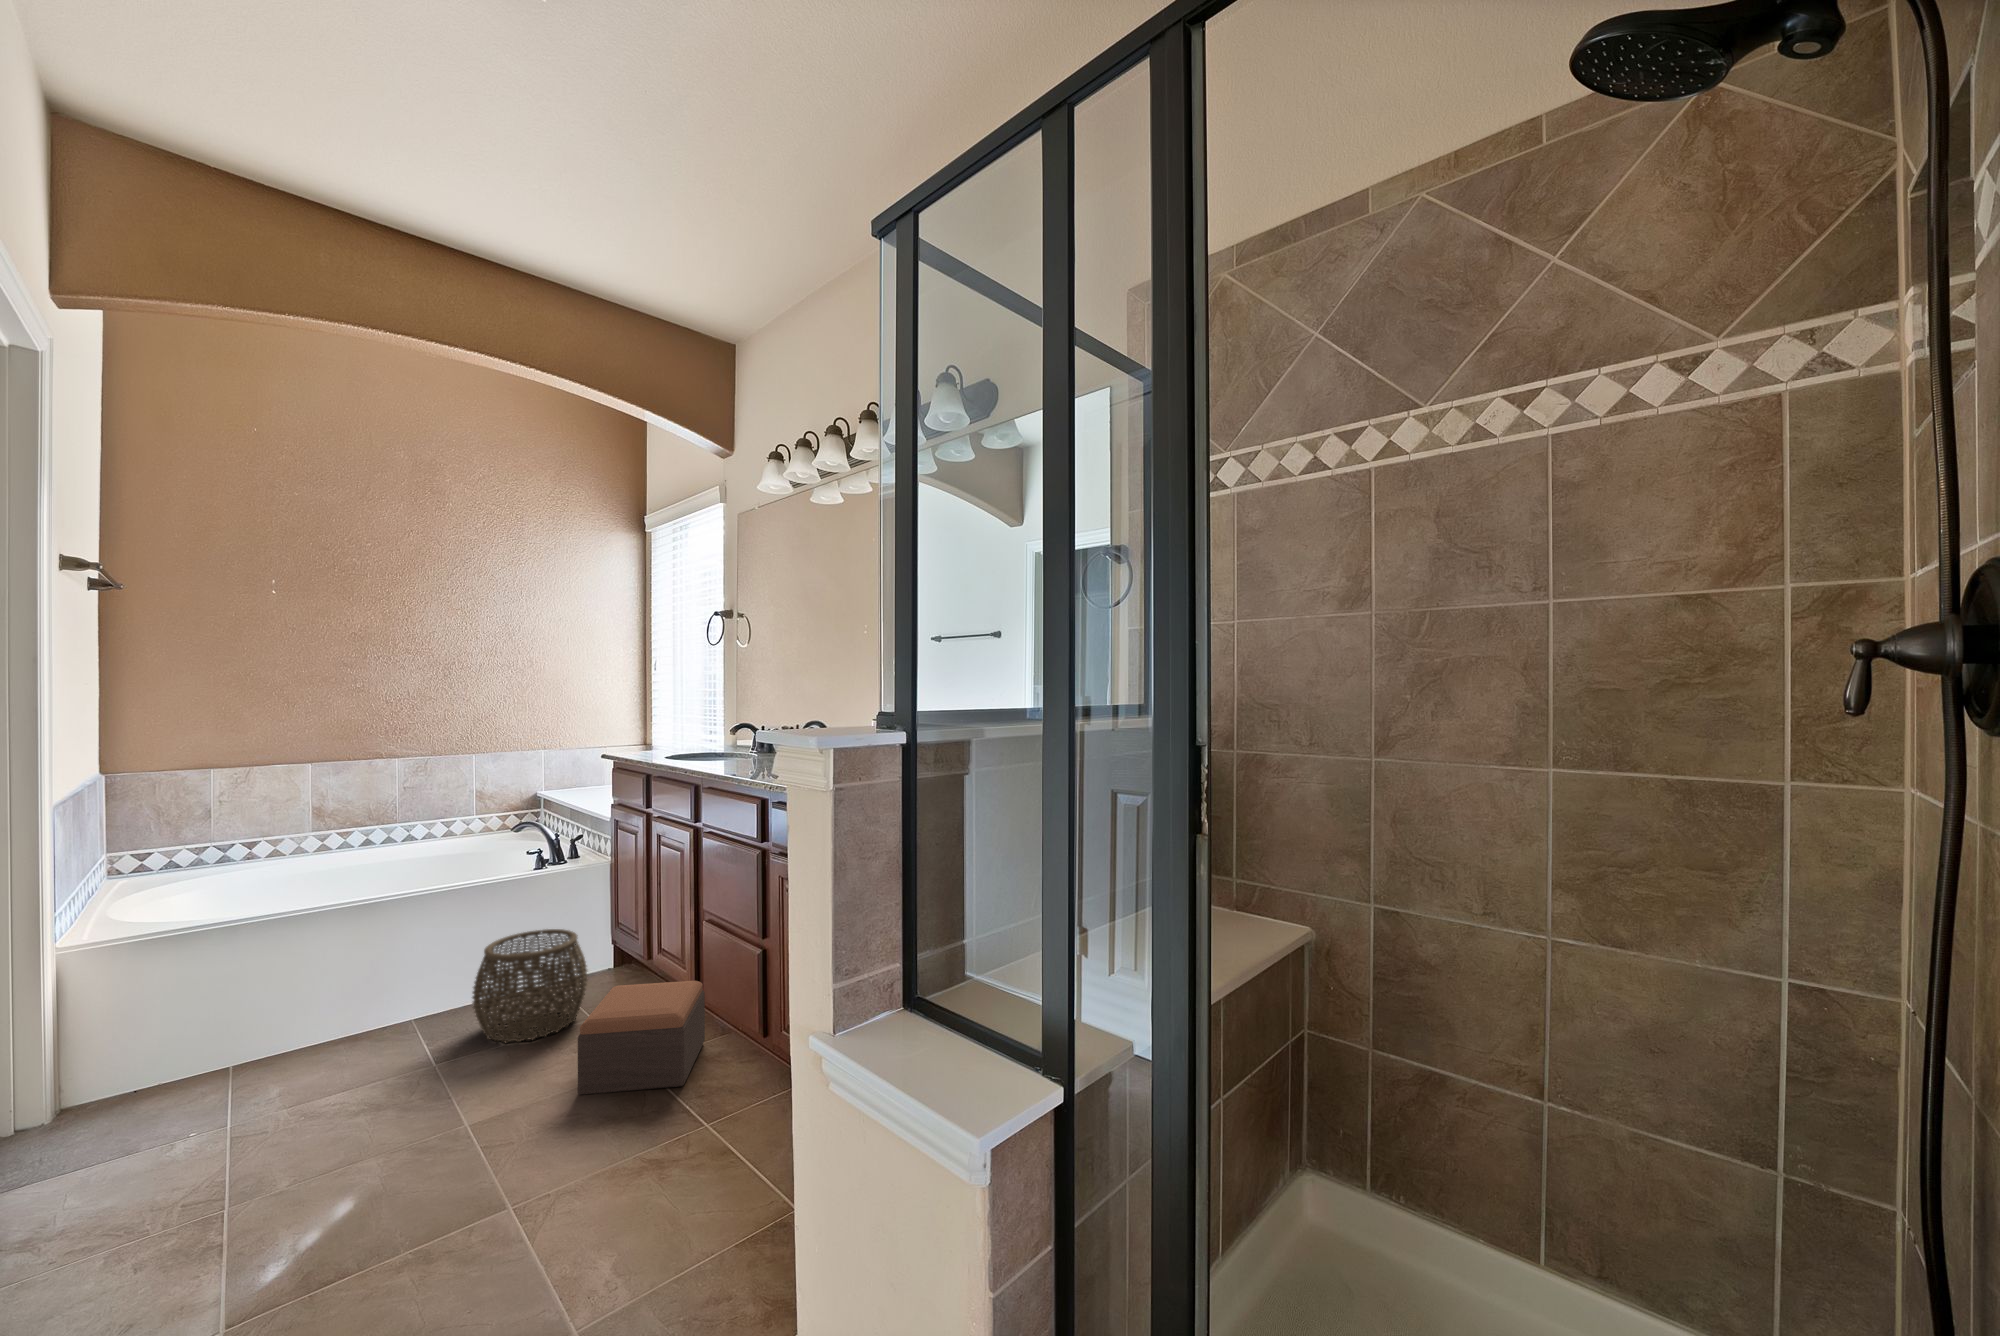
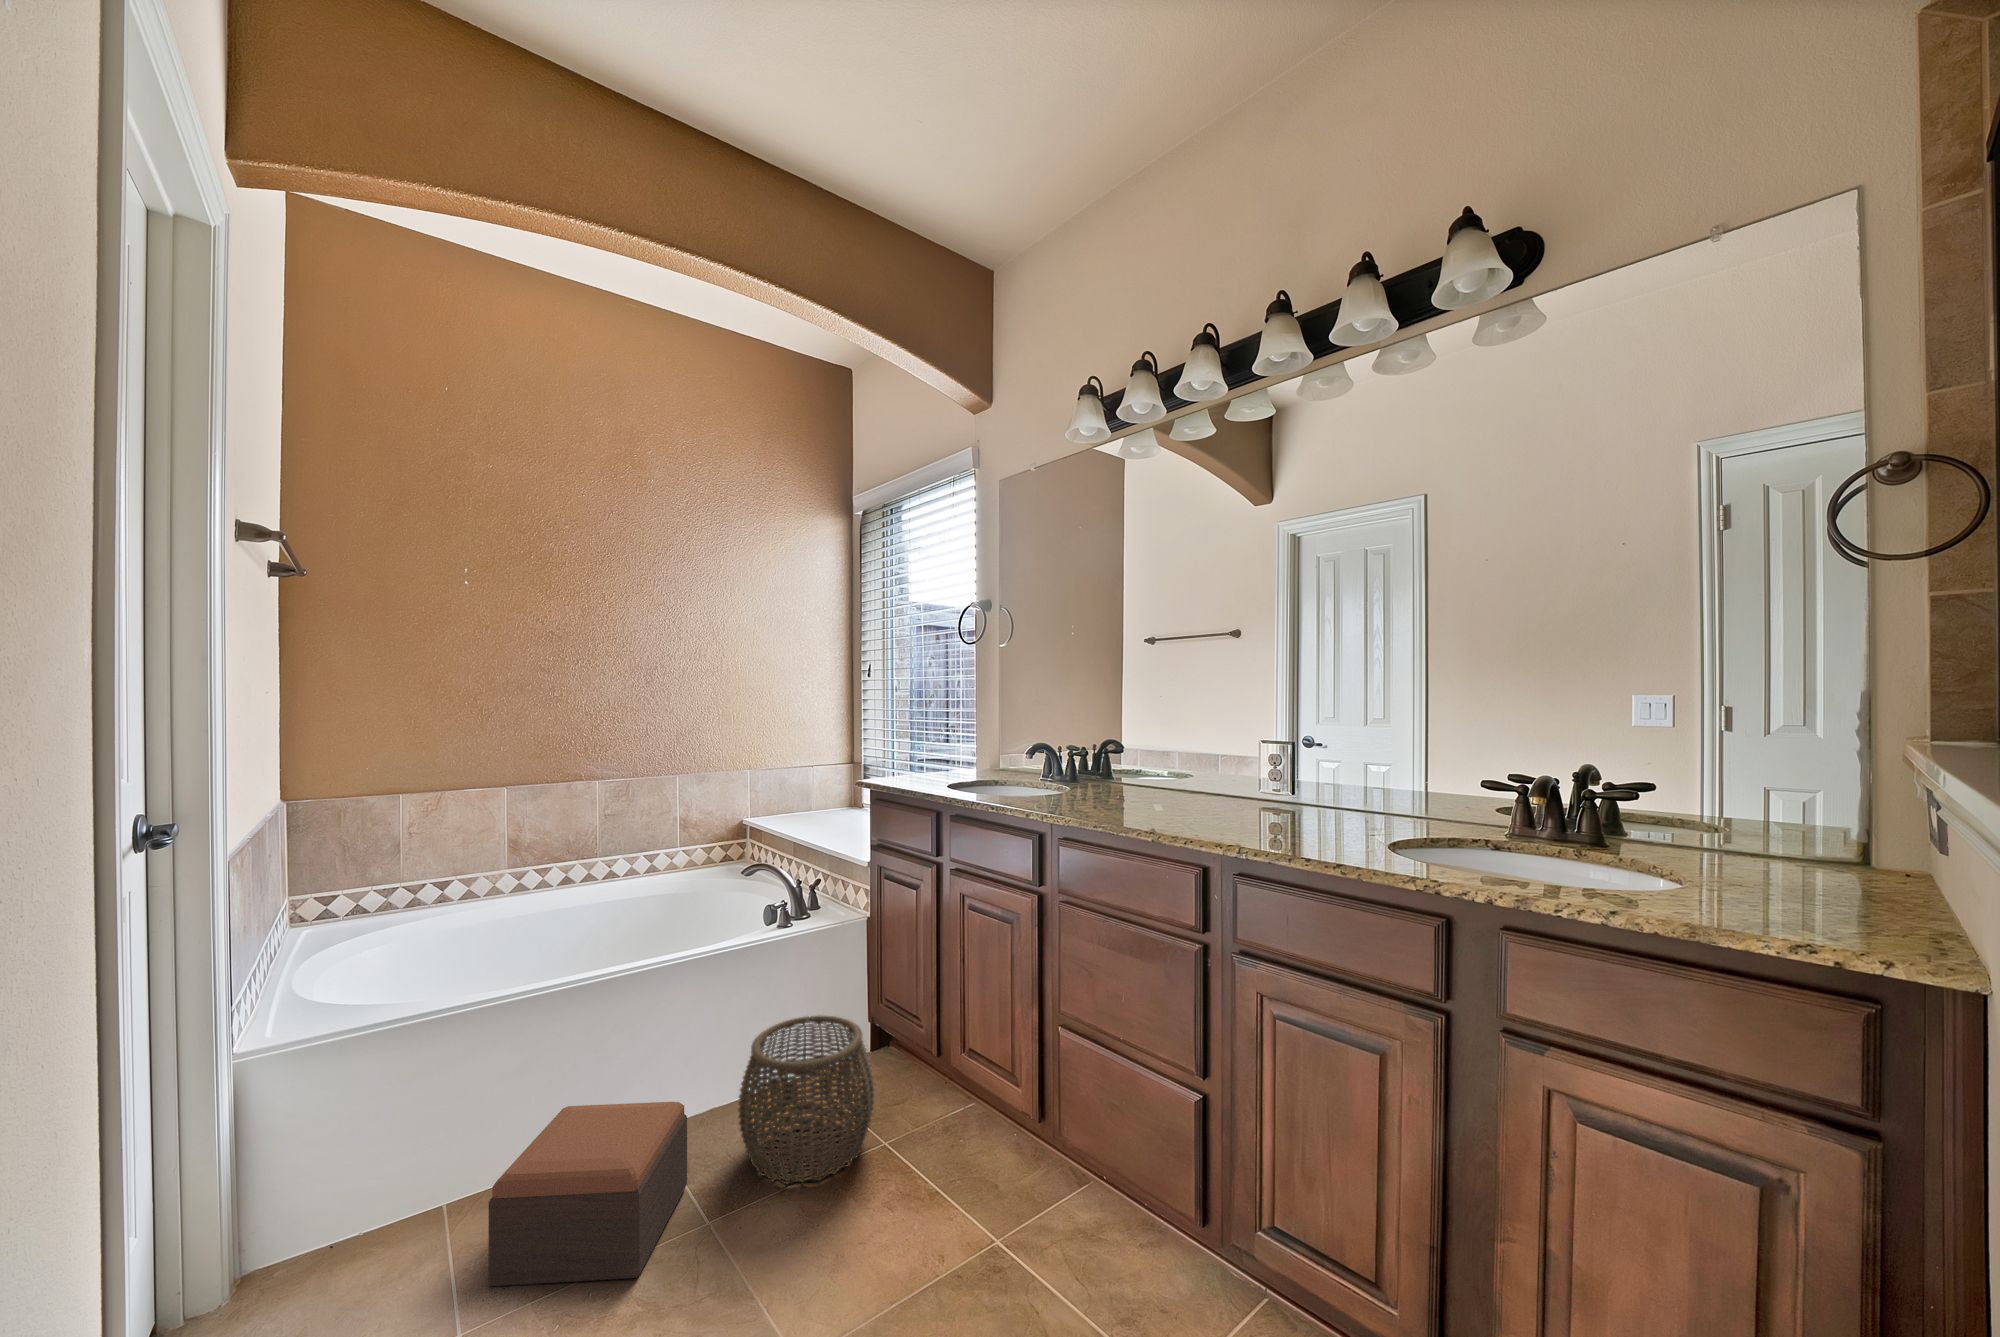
footstool: present [578,981,705,1095] -> present [488,1102,687,1286]

